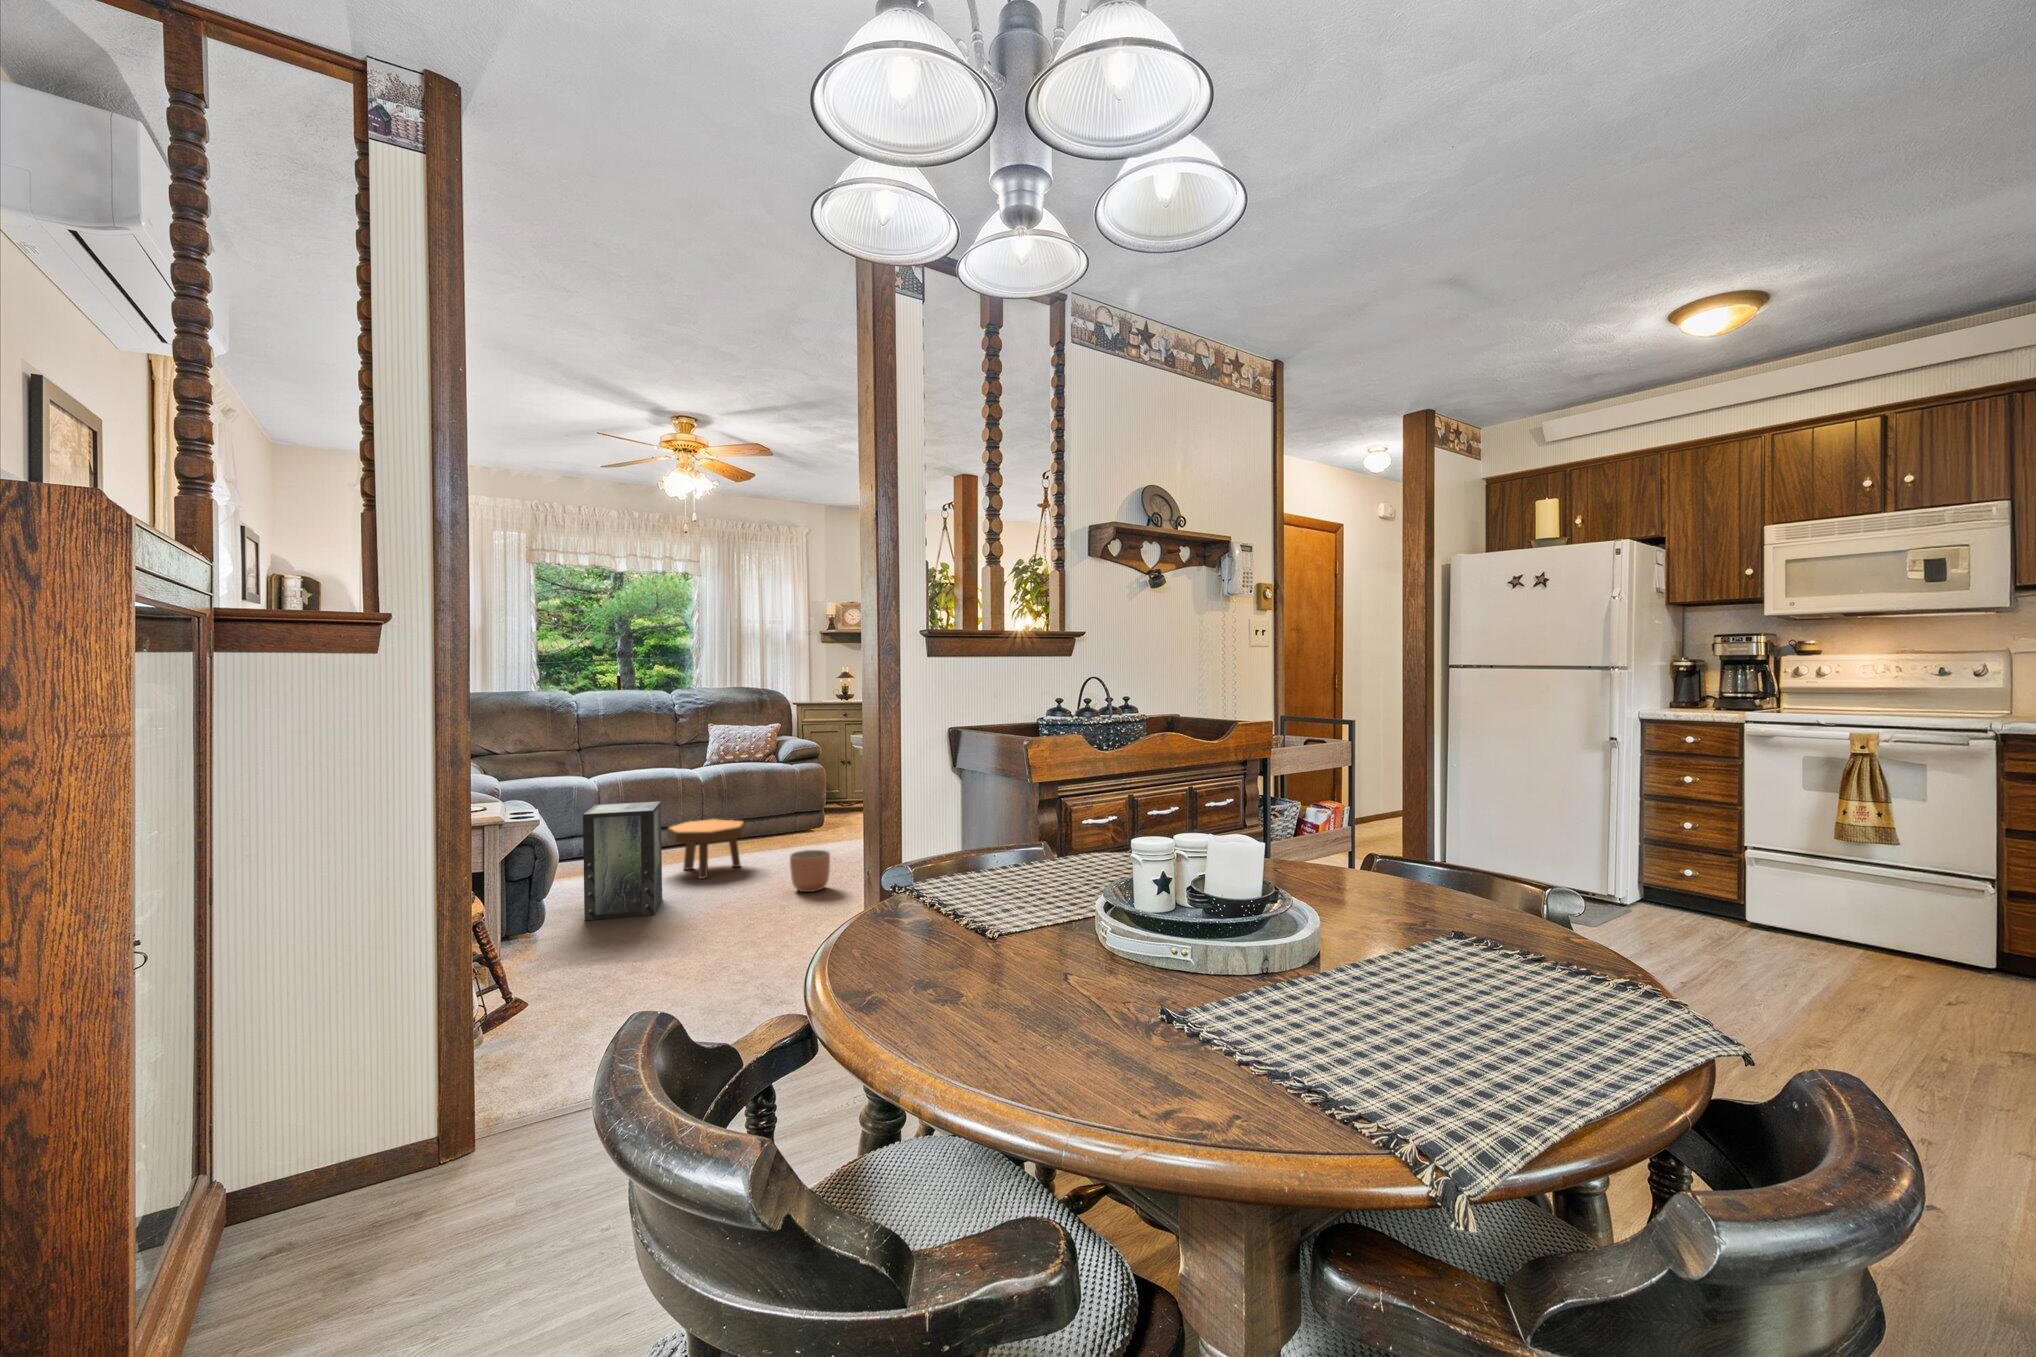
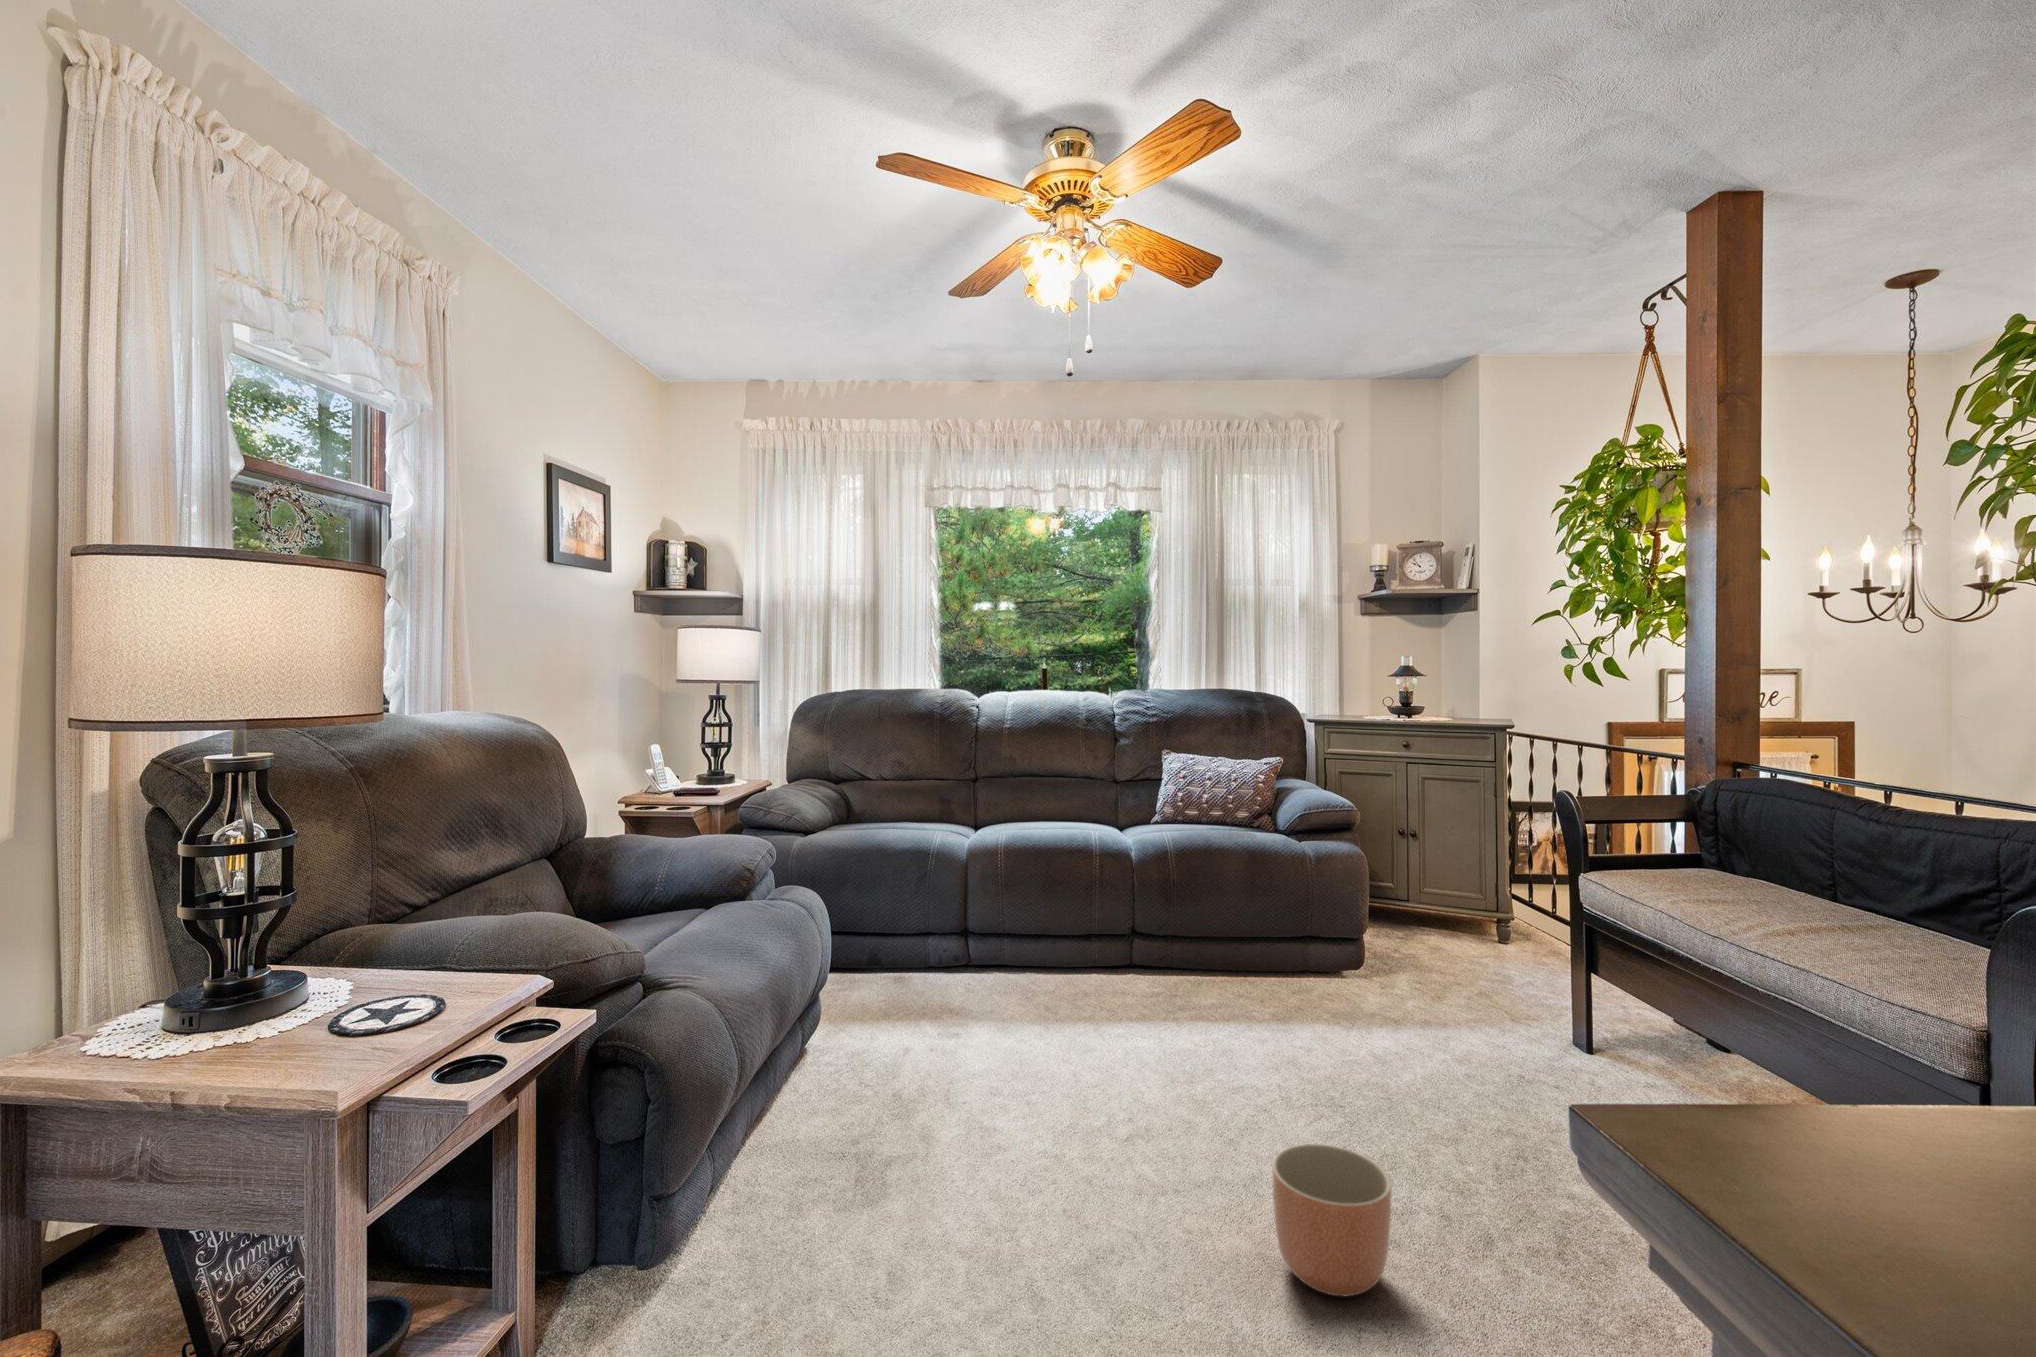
storage box: present [583,801,662,920] -> none [771,945,971,1274]
footstool: present [667,819,747,879] -> none [1033,960,1194,1116]

